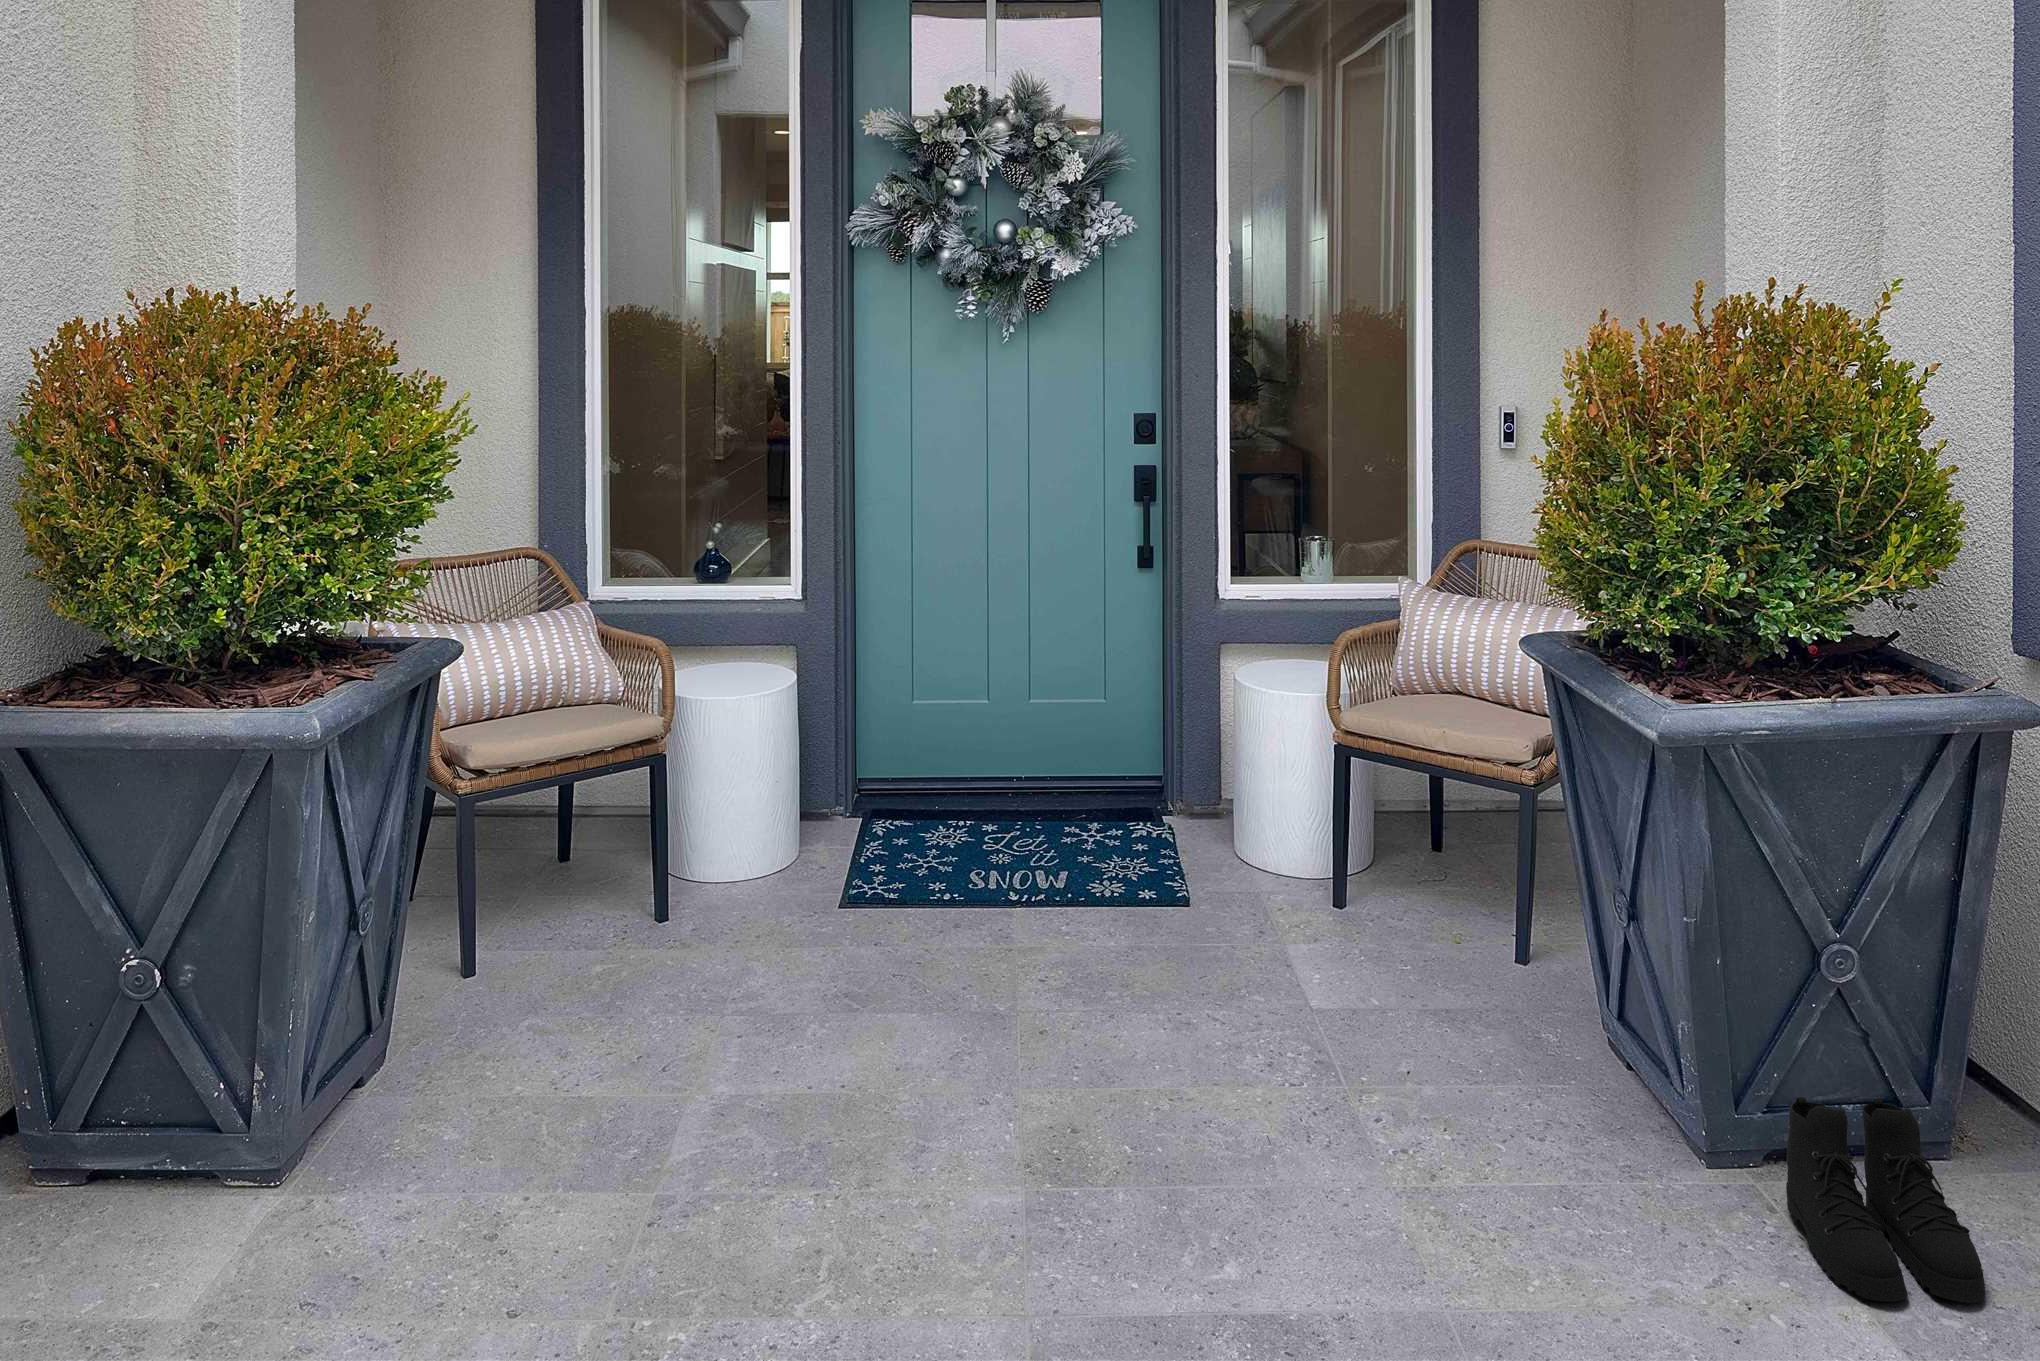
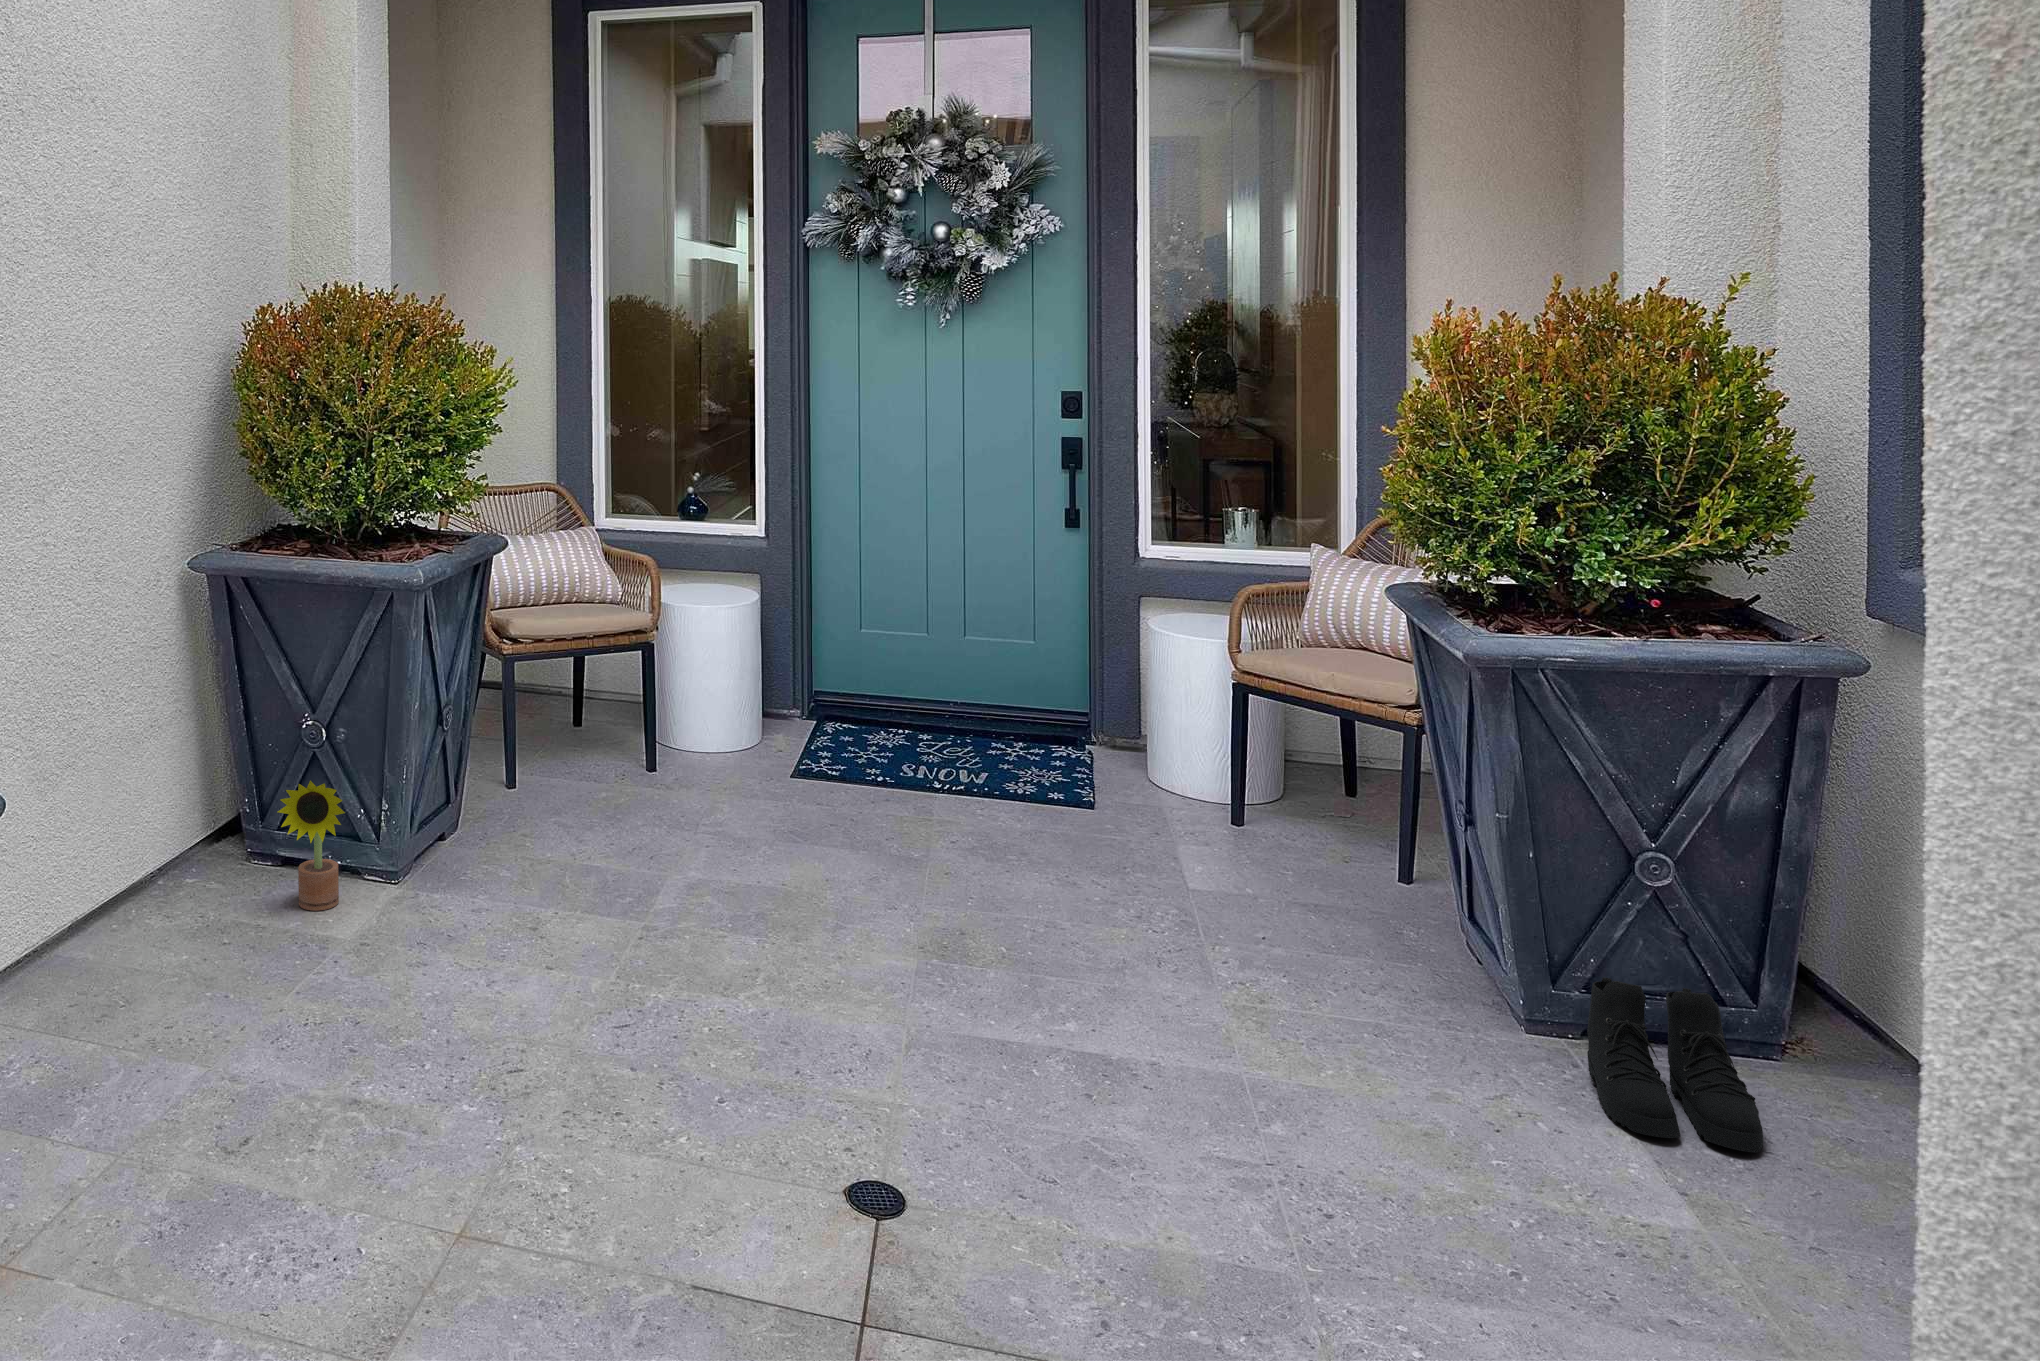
decorative plant: none [68,1061,190,1257] -> present [278,781,345,911]

